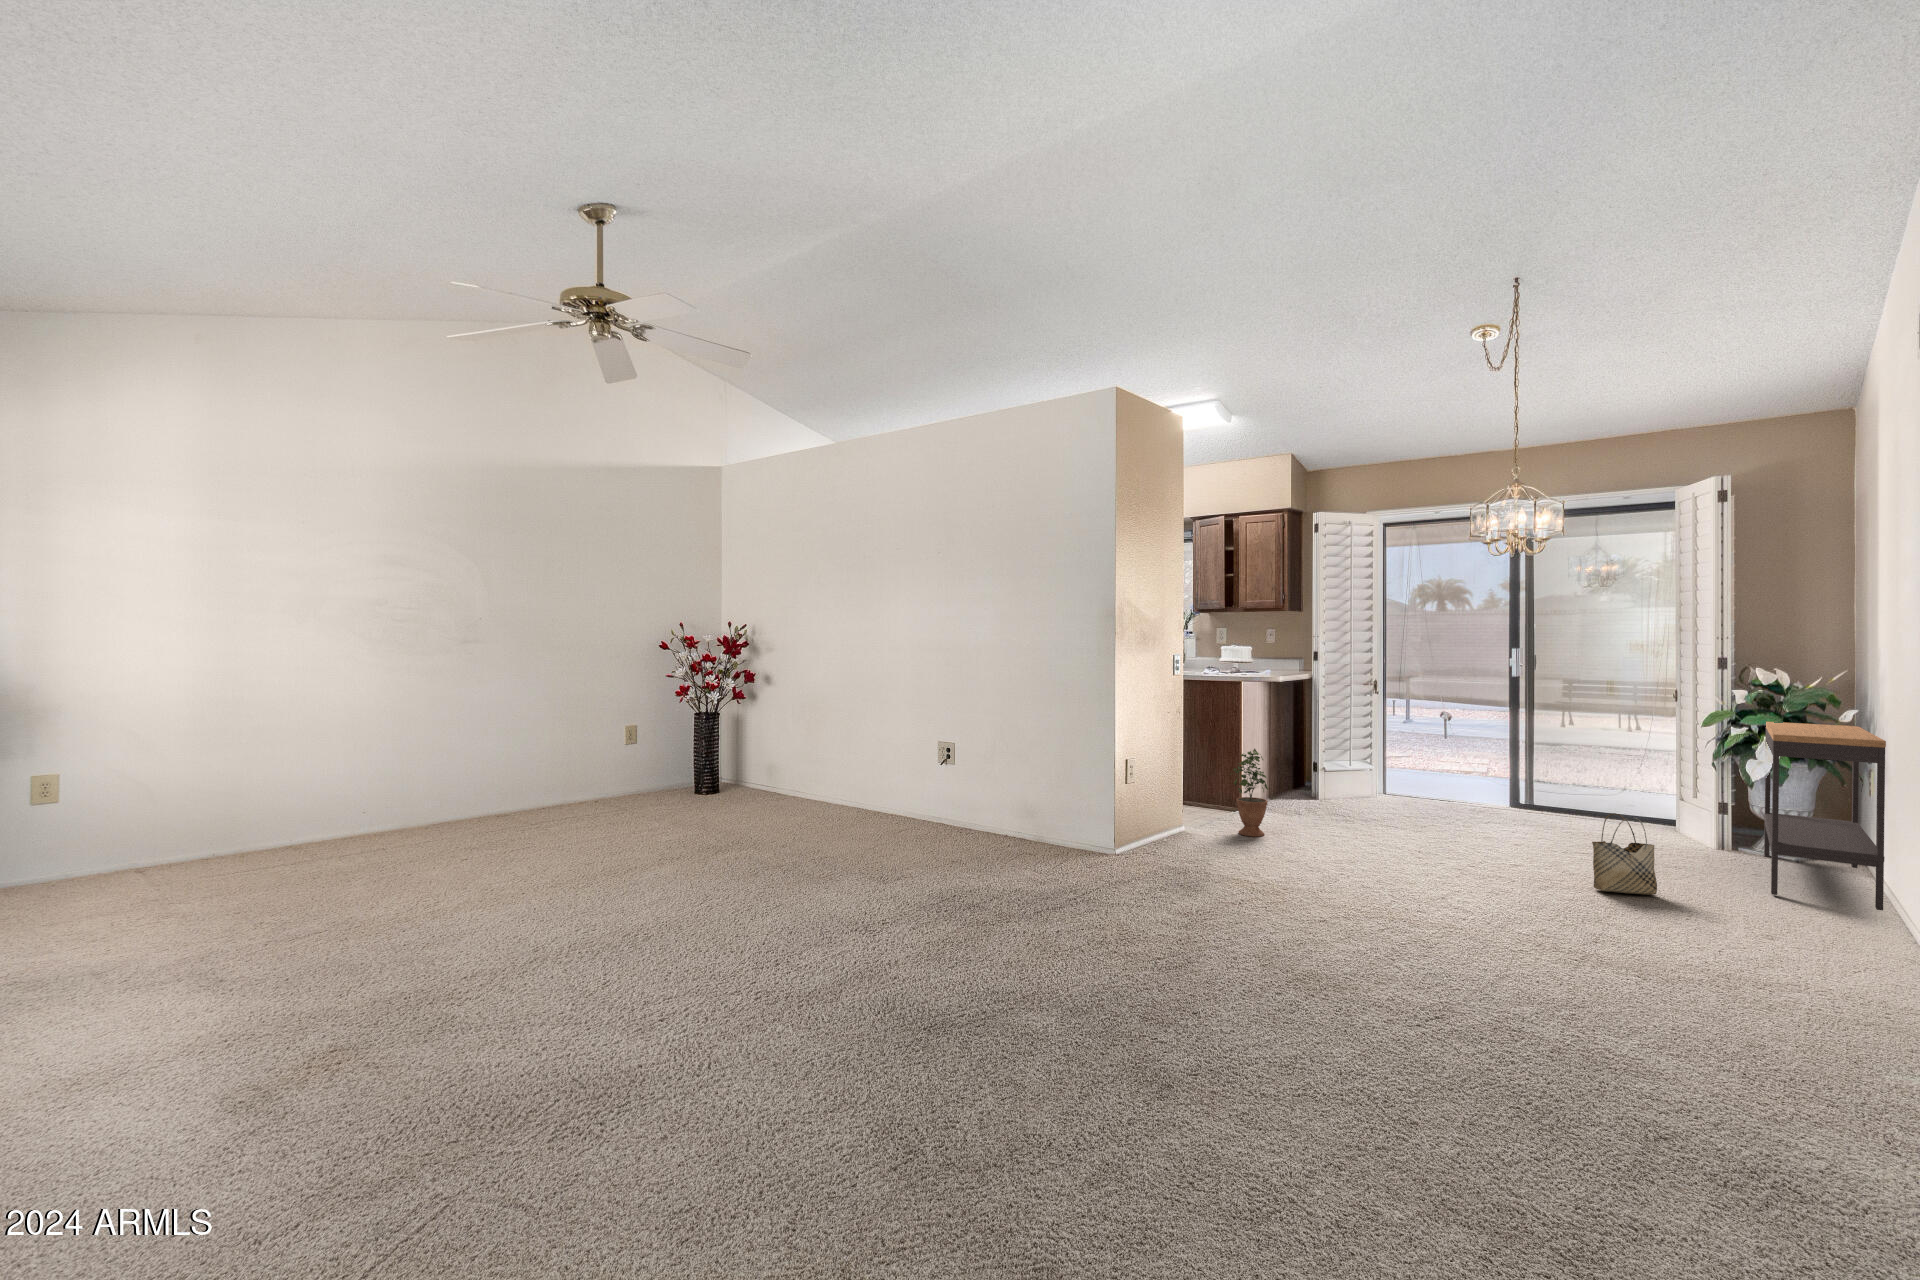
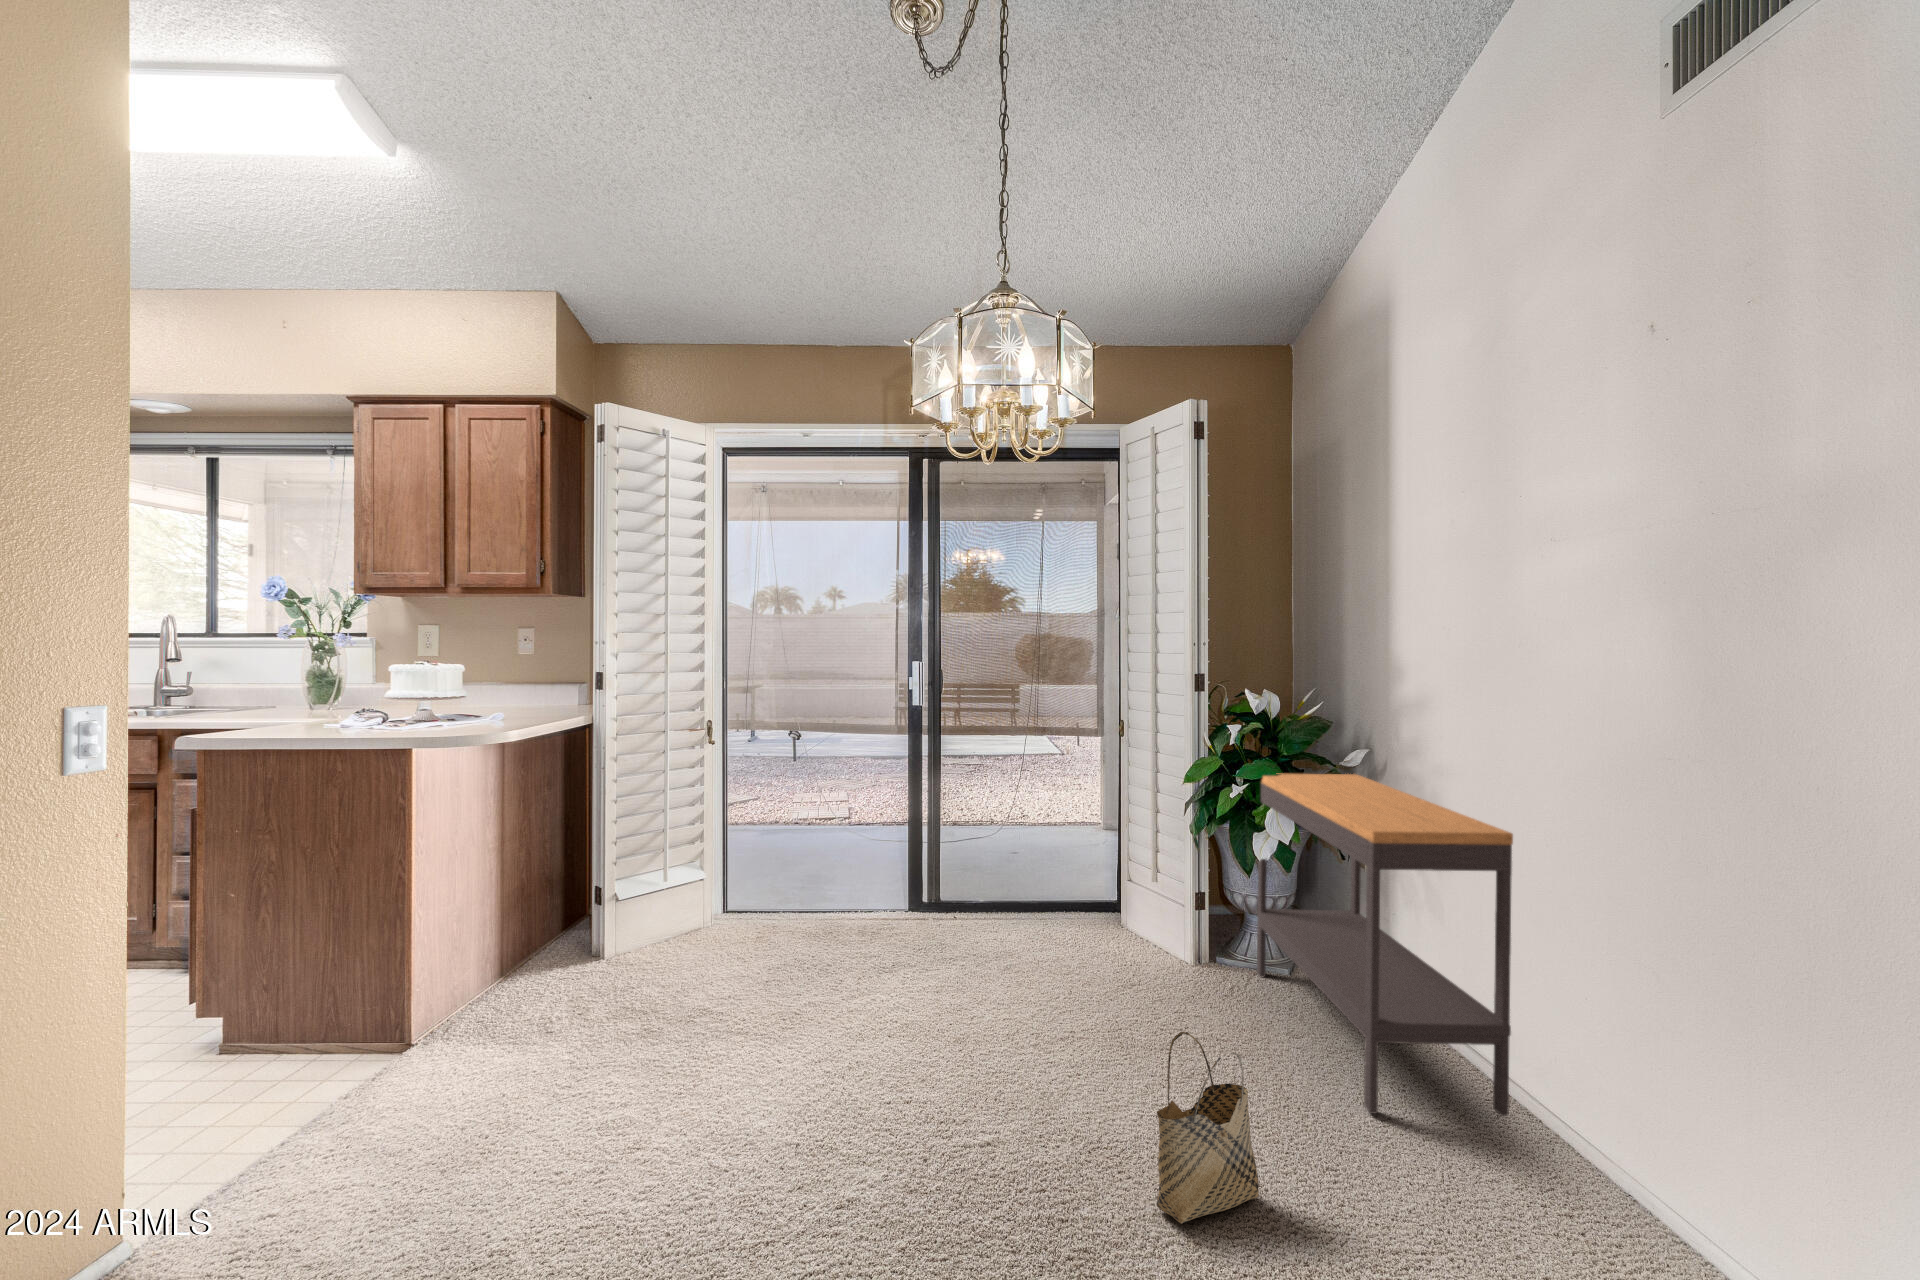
potted plant: present [1233,749,1268,837] -> none [343,950,458,1204]

